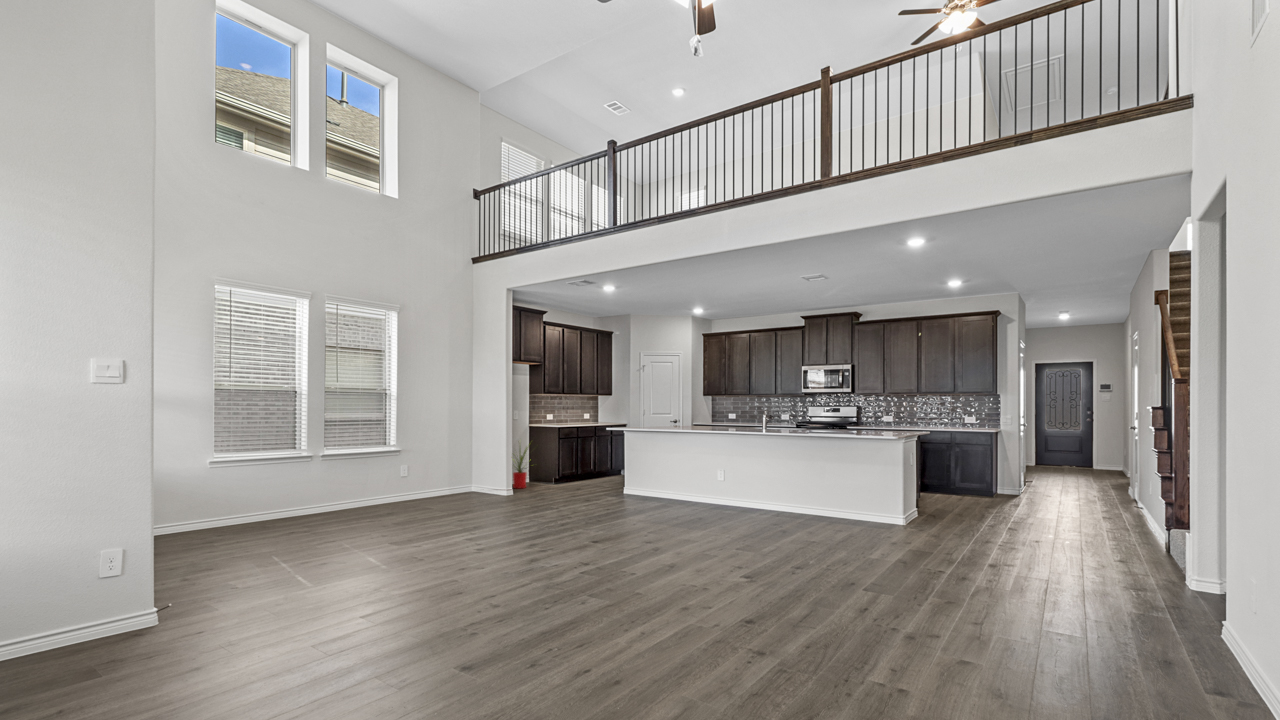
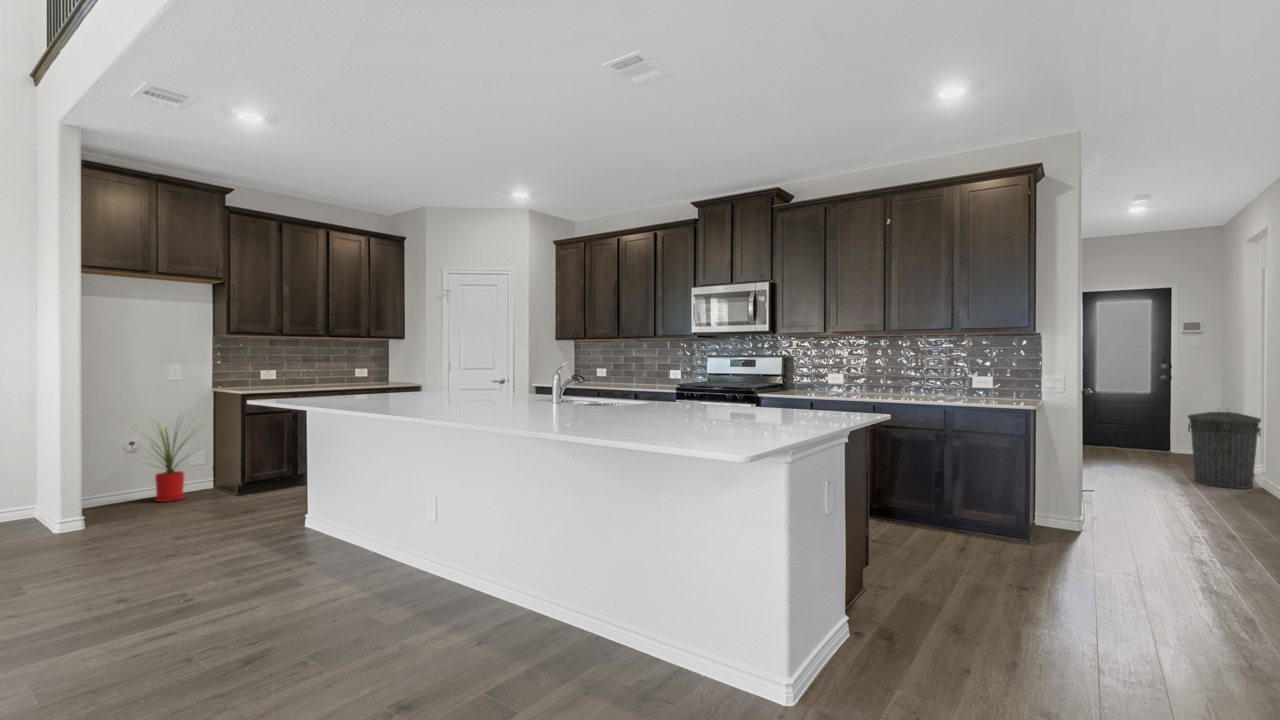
trash can: none [1093,437,1131,483] -> present [1188,411,1261,488]

